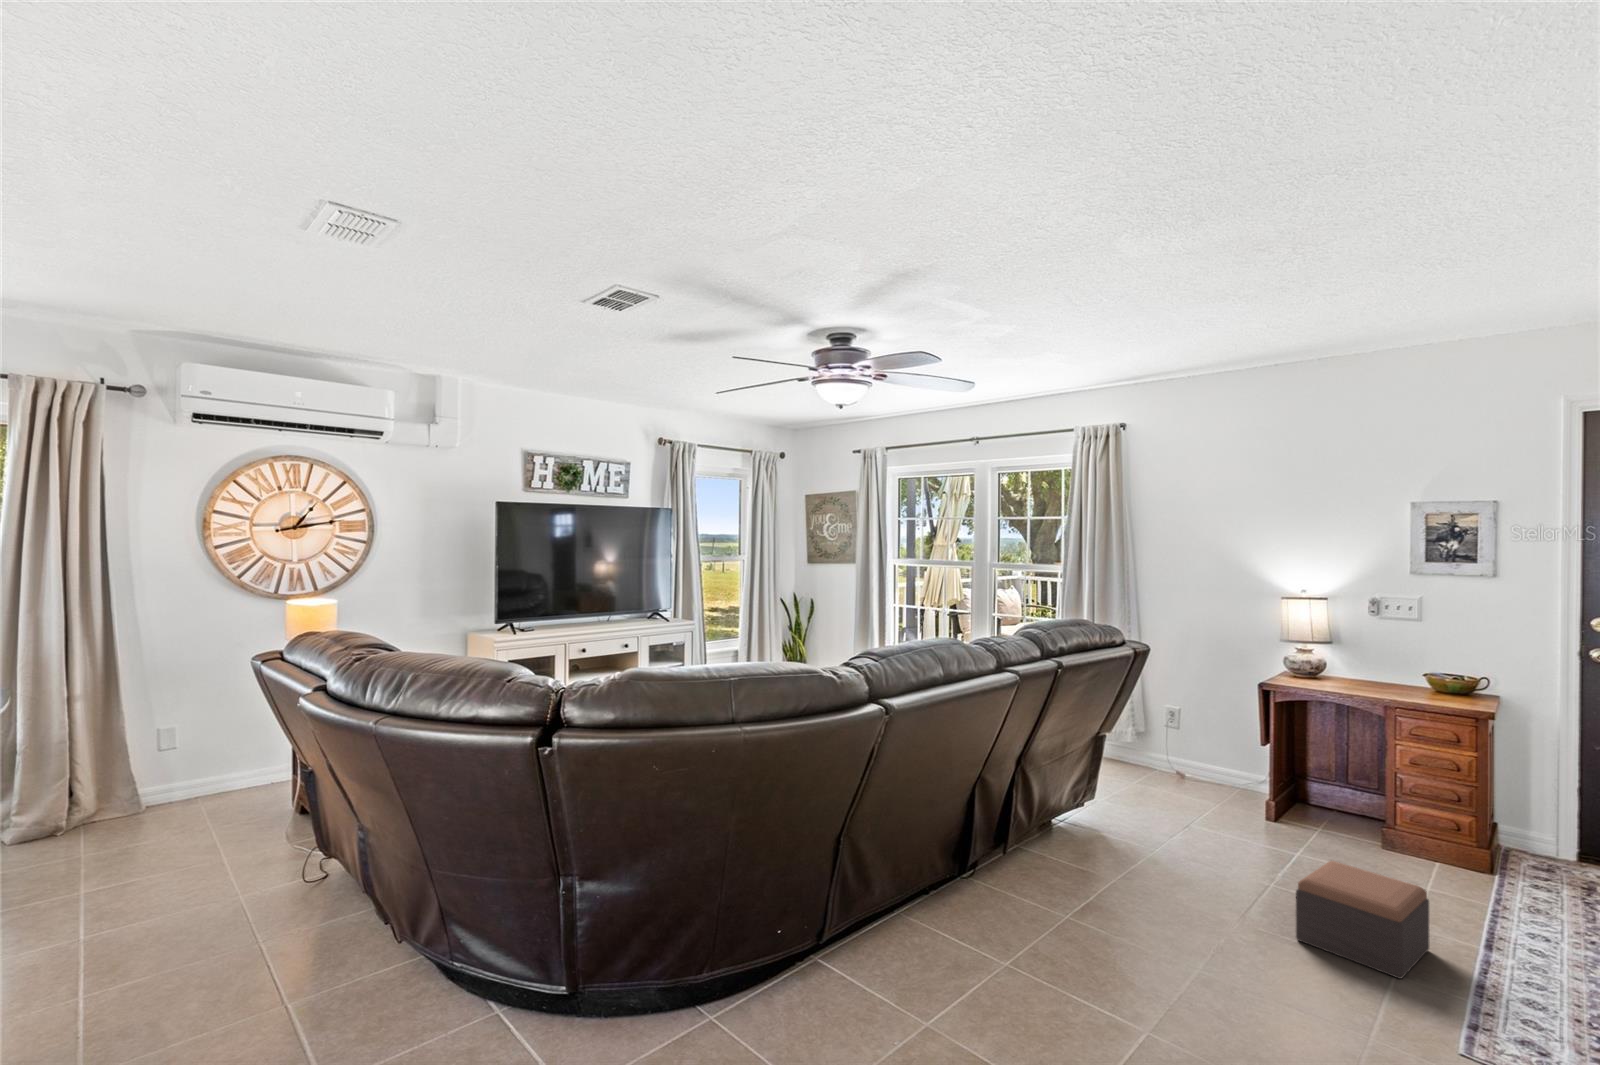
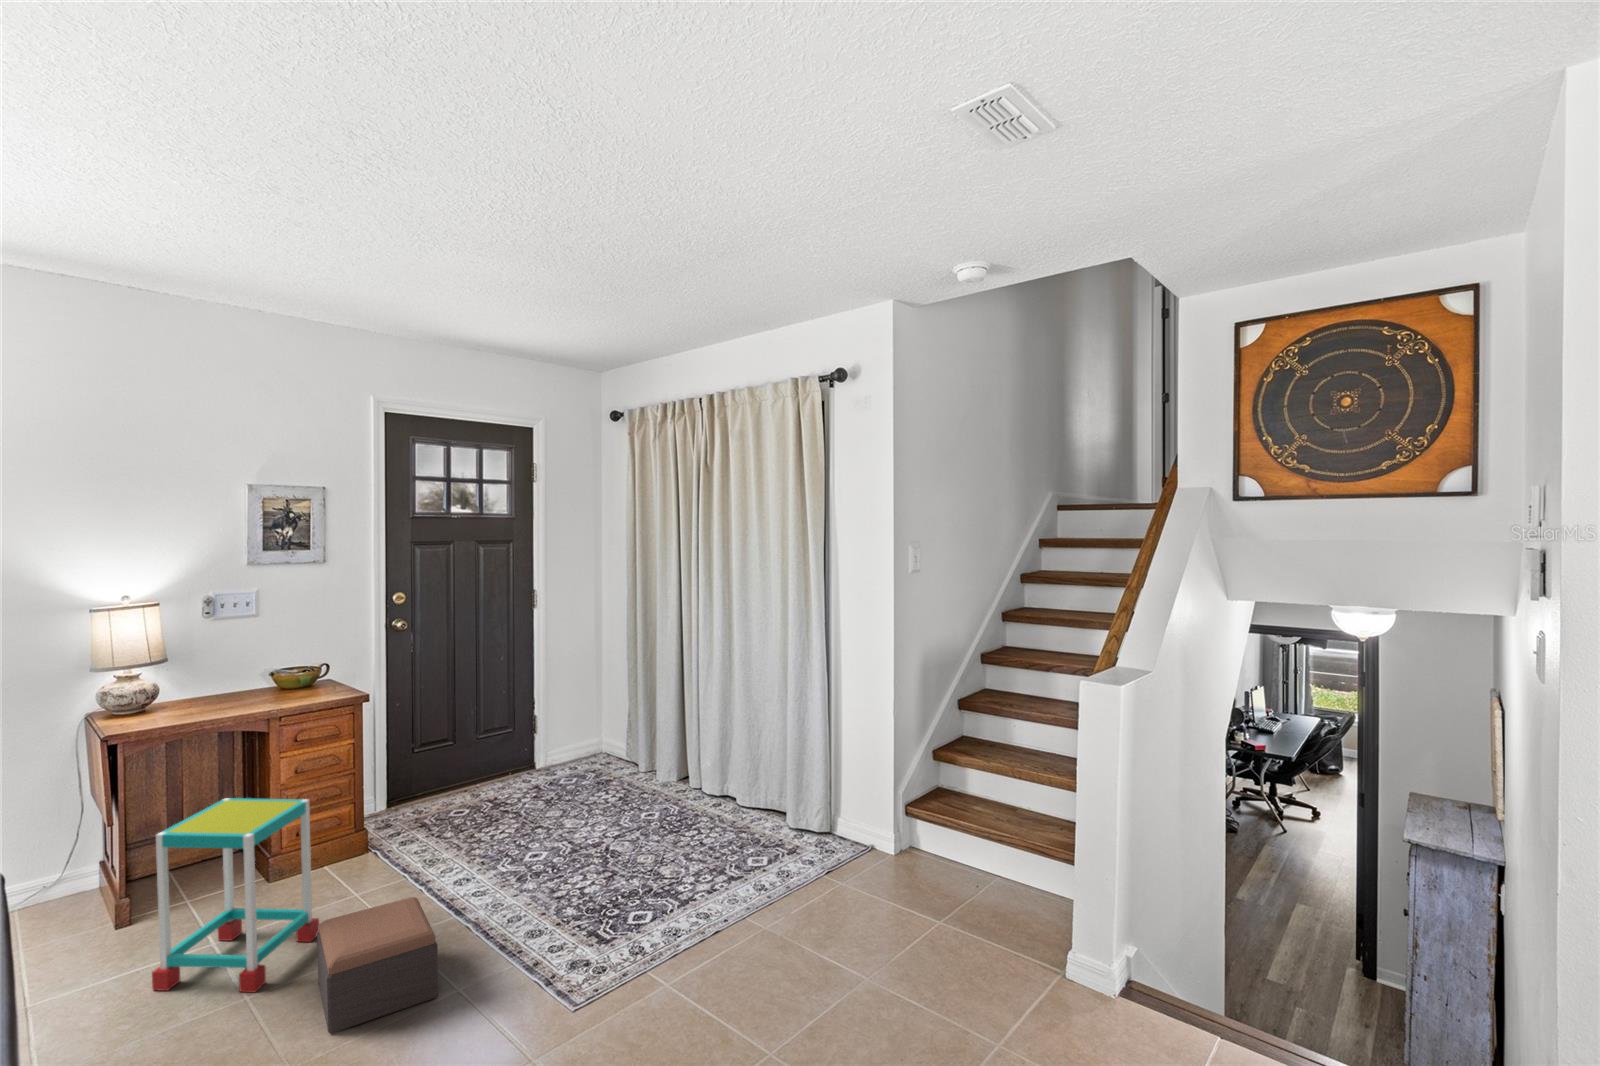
side table: none [1237,745,1369,895] -> present [152,798,319,992]

